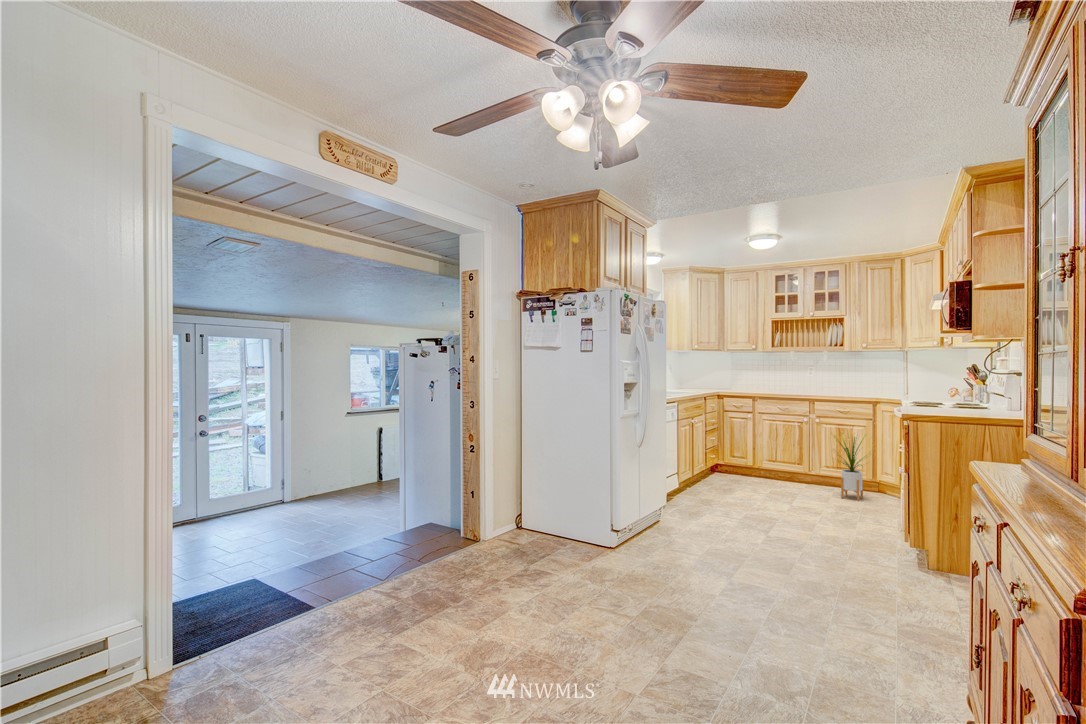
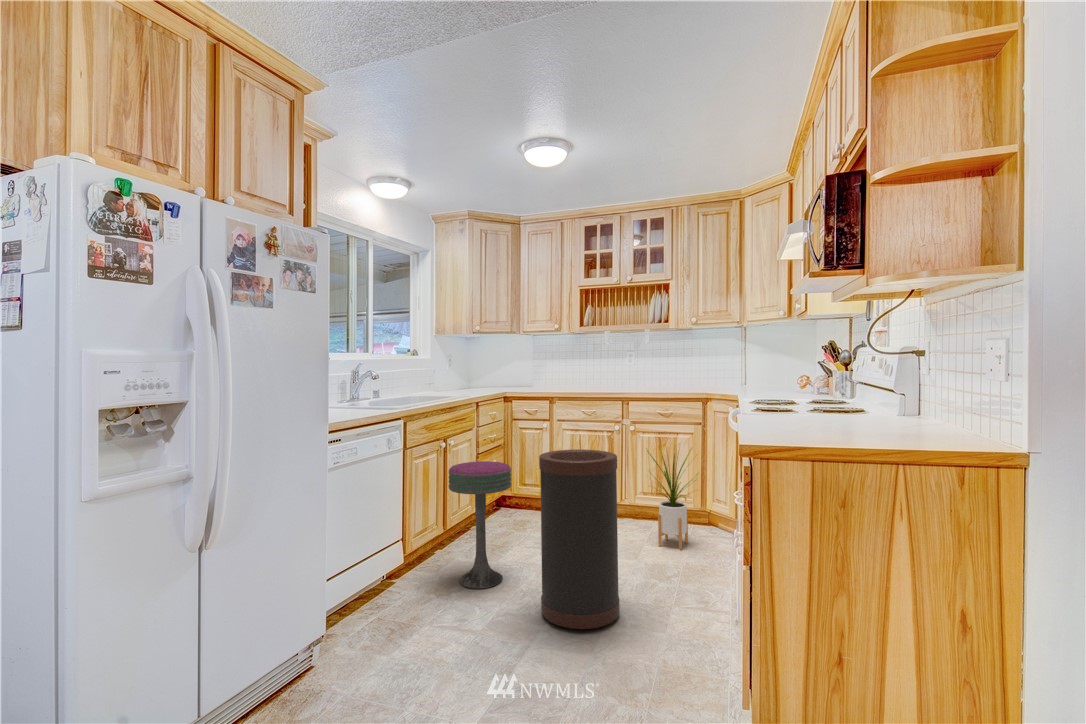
trash can: none [777,429,828,525] -> present [539,449,620,629]
bar stool: none [710,436,749,508] -> present [449,461,511,589]

